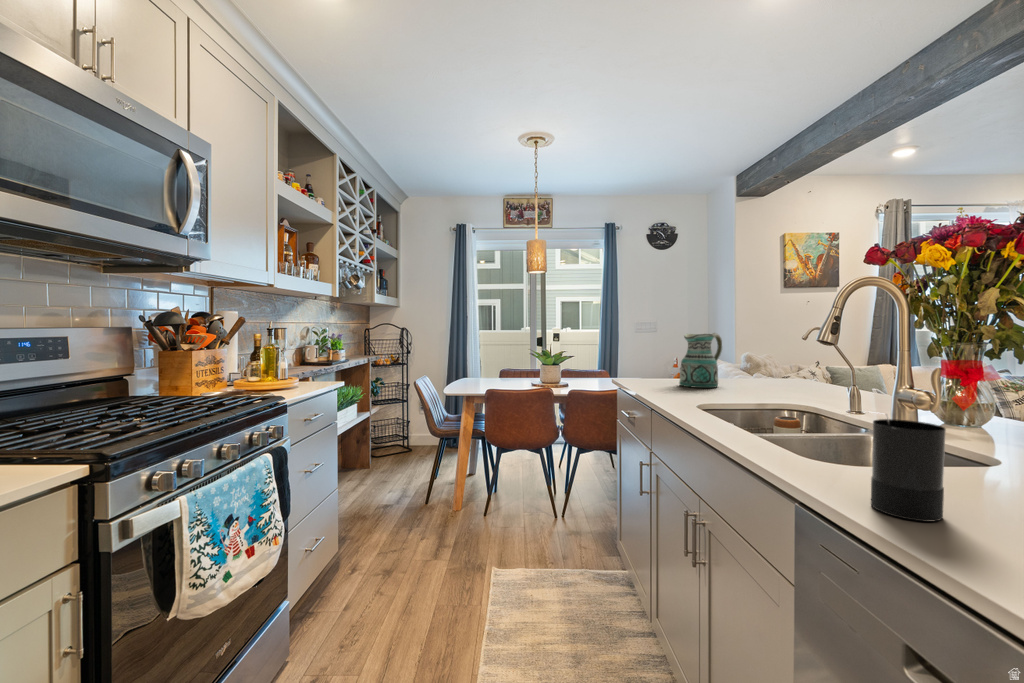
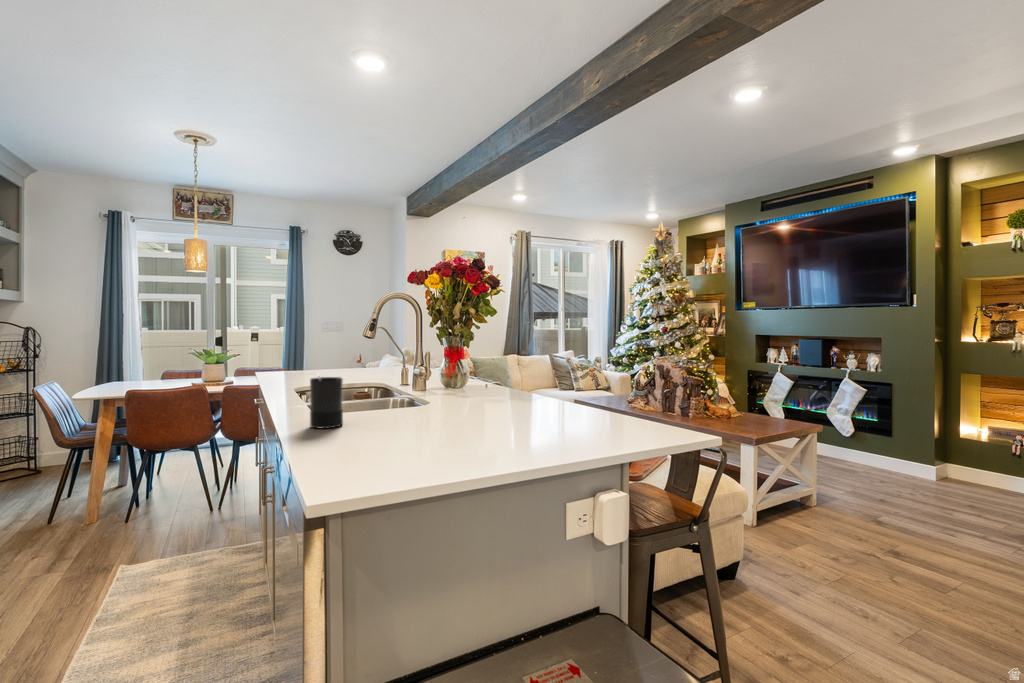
ceramic pitcher: present [679,333,722,388] -> none [313,331,351,376]

